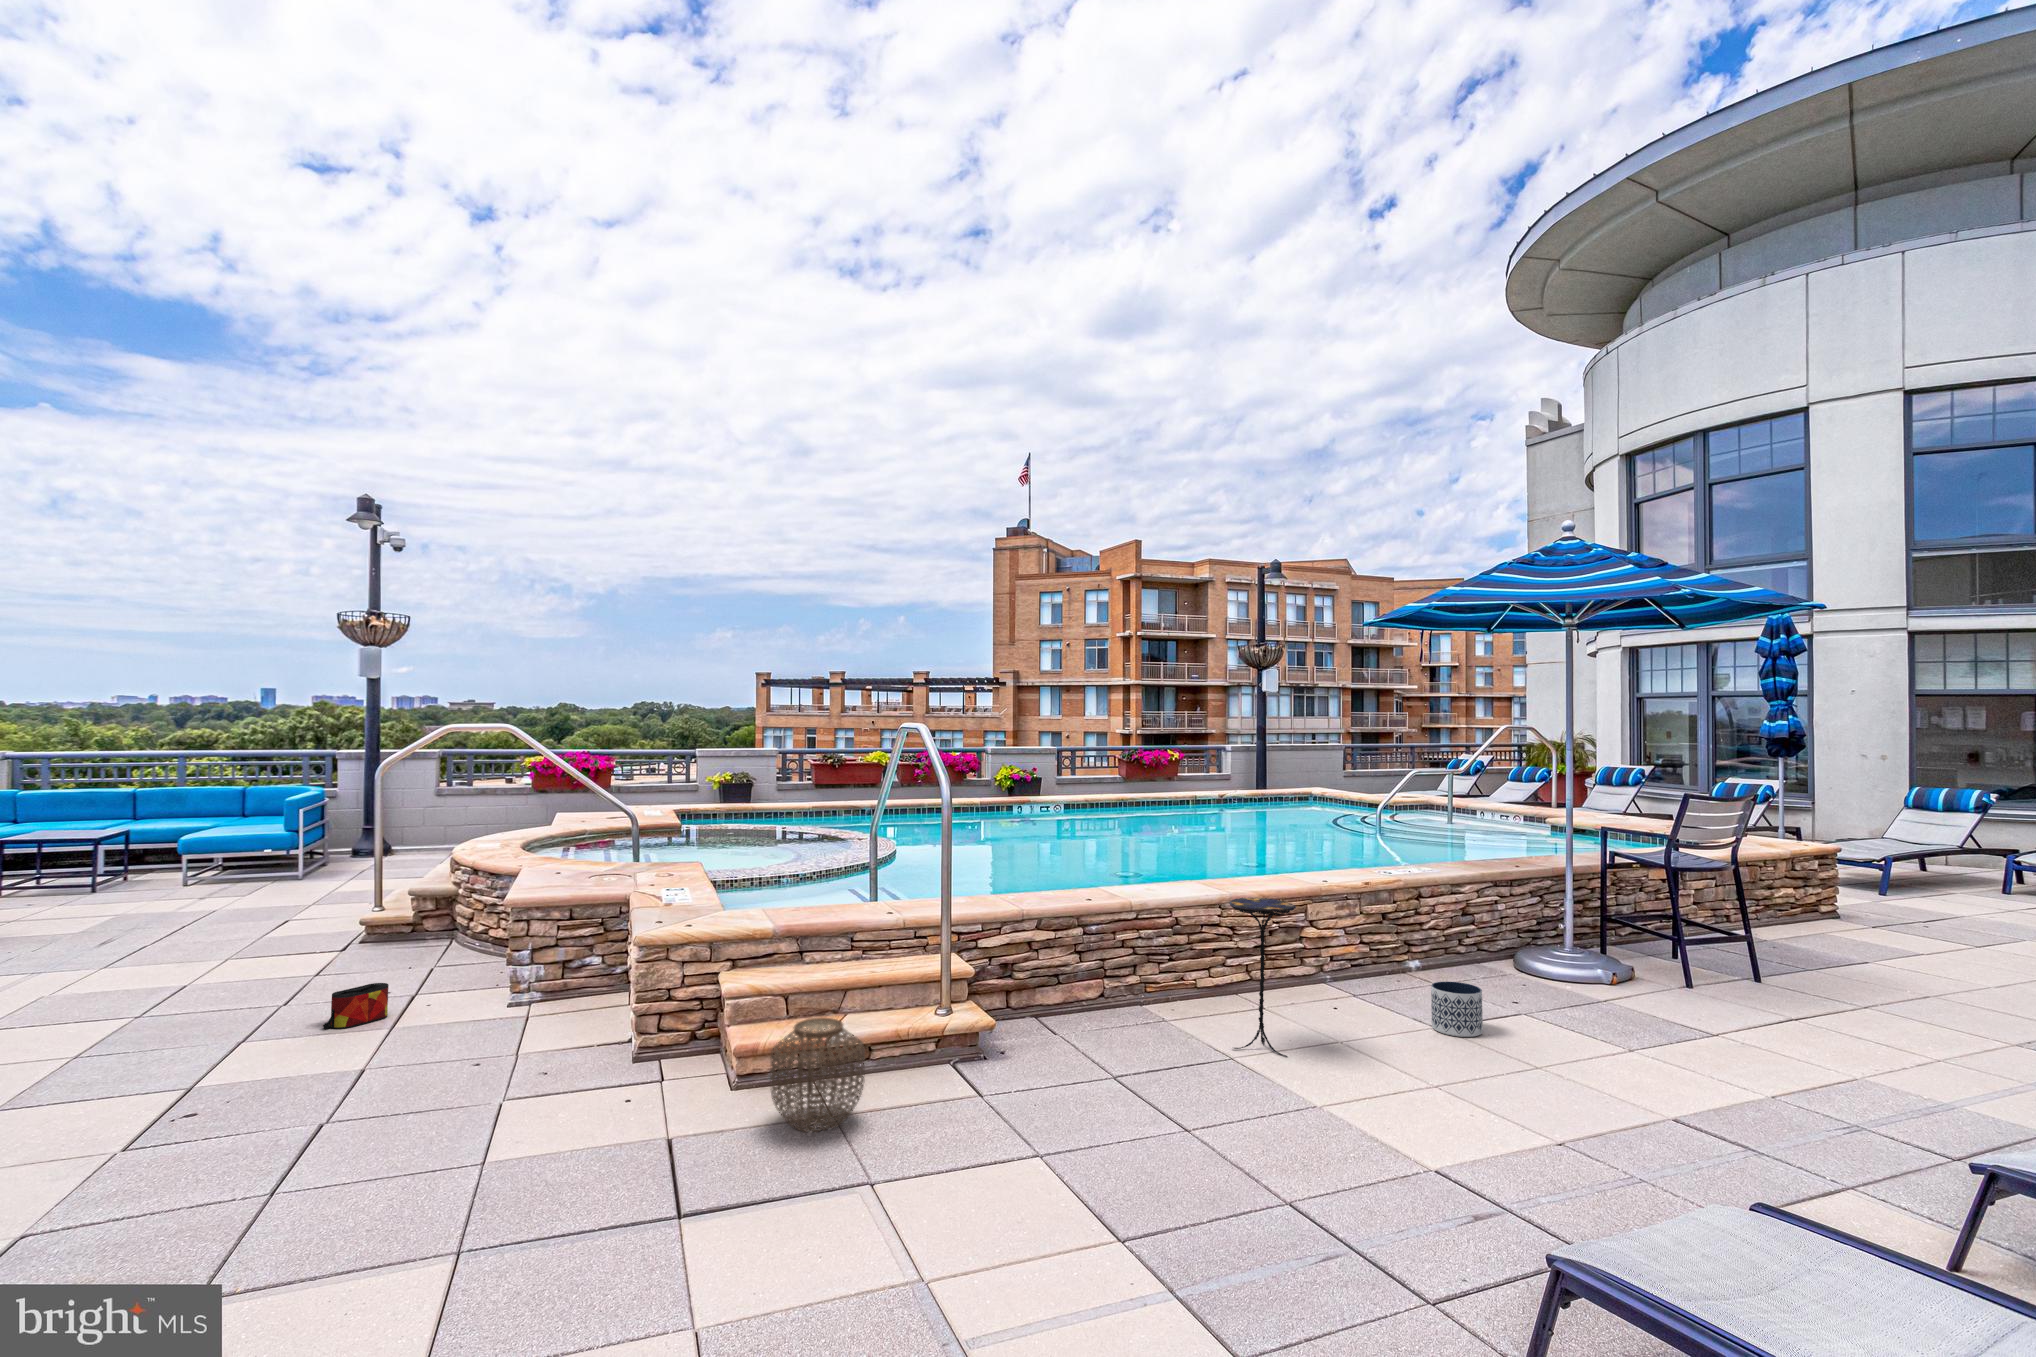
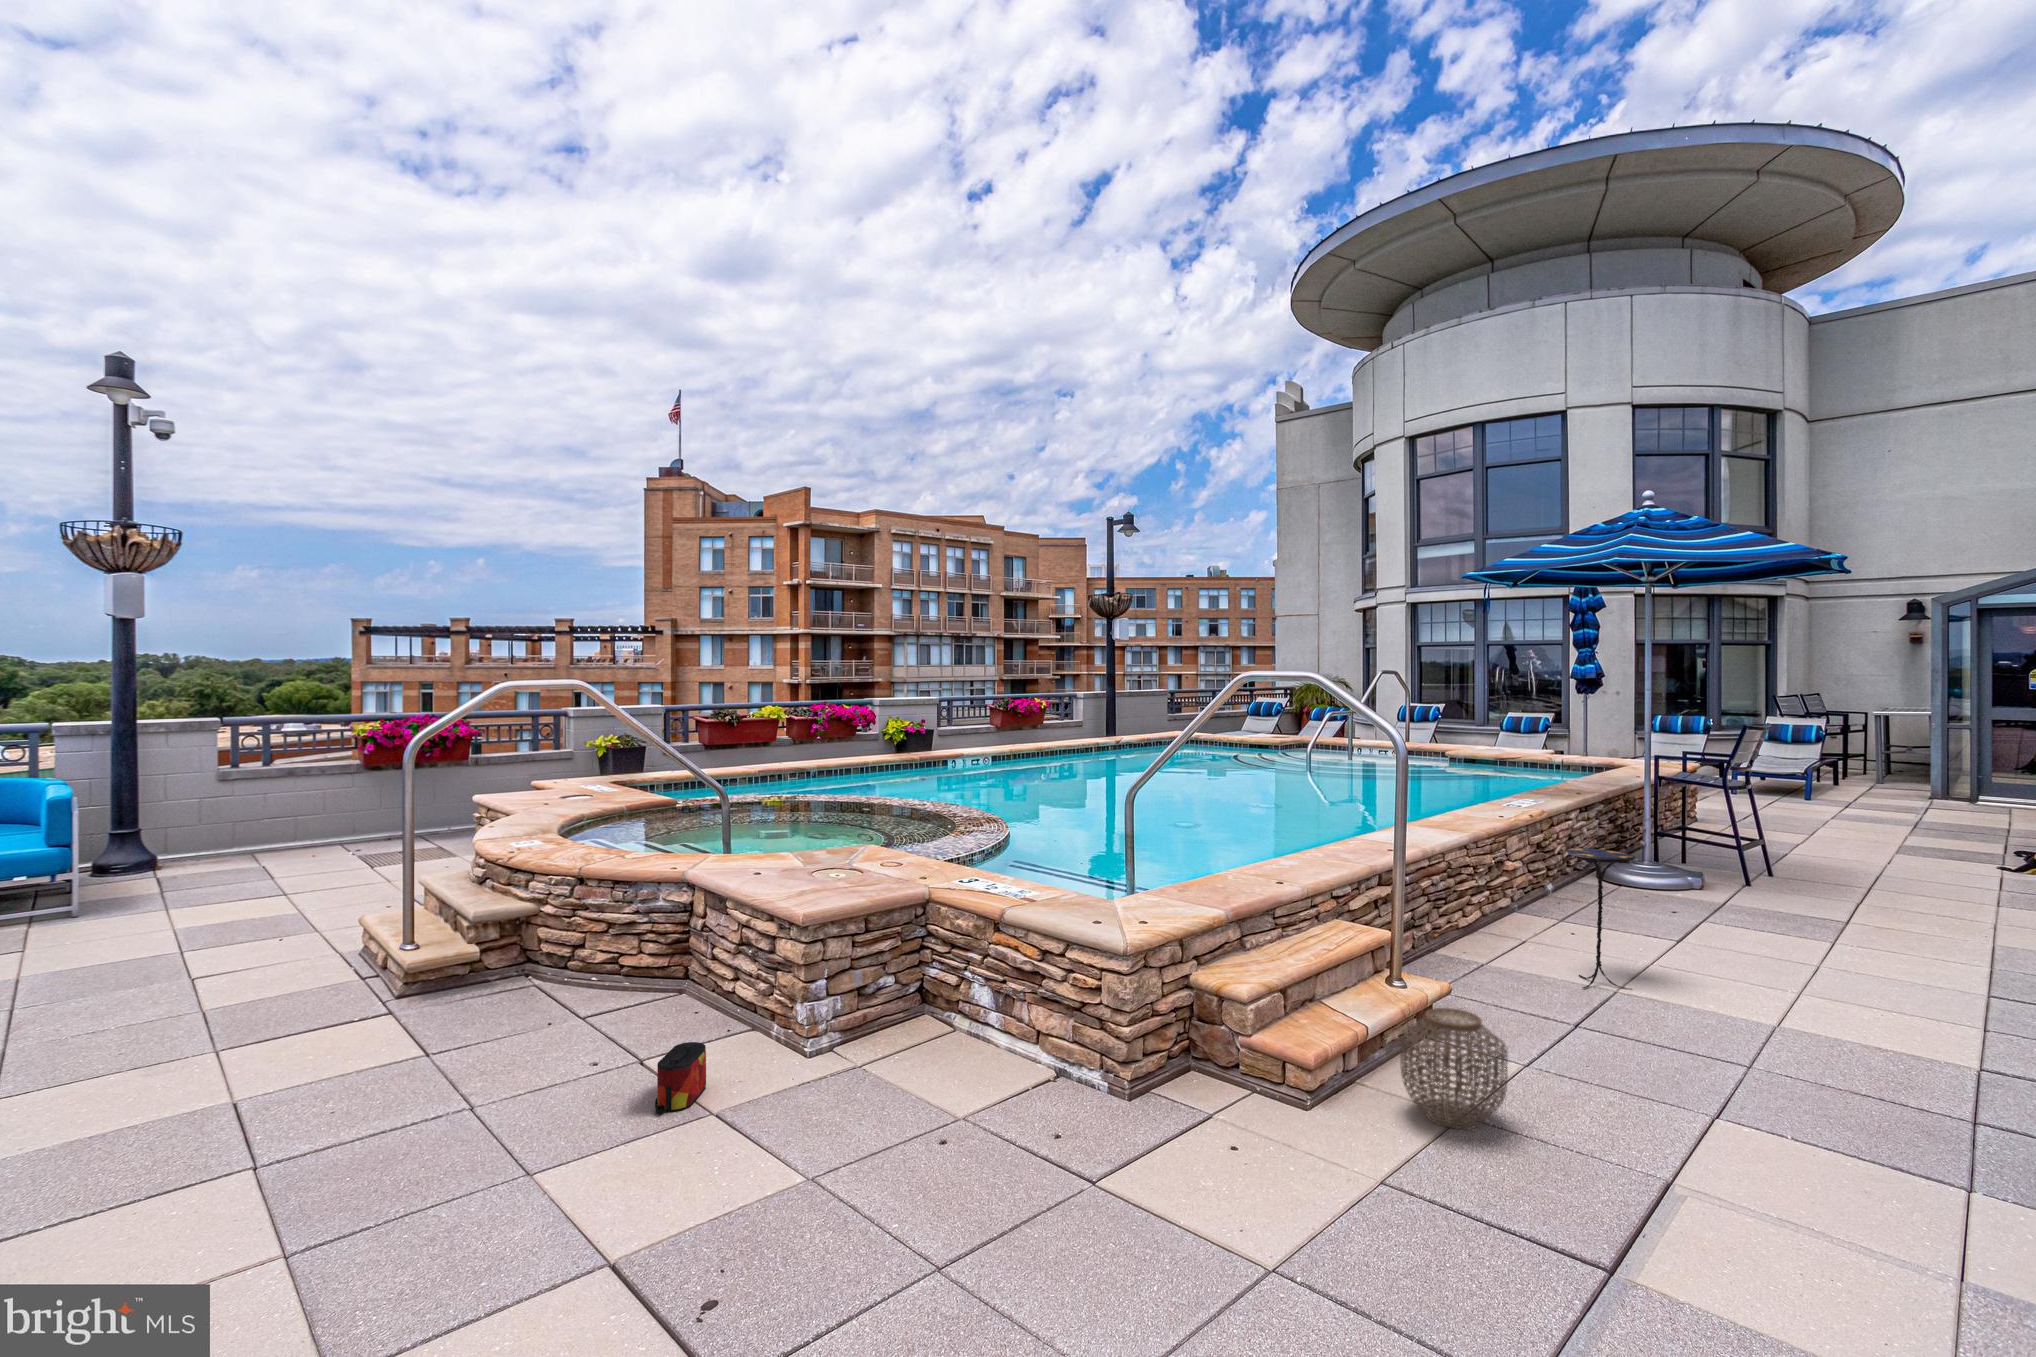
planter: present [1431,981,1483,1037] -> none [1656,908,1704,954]

